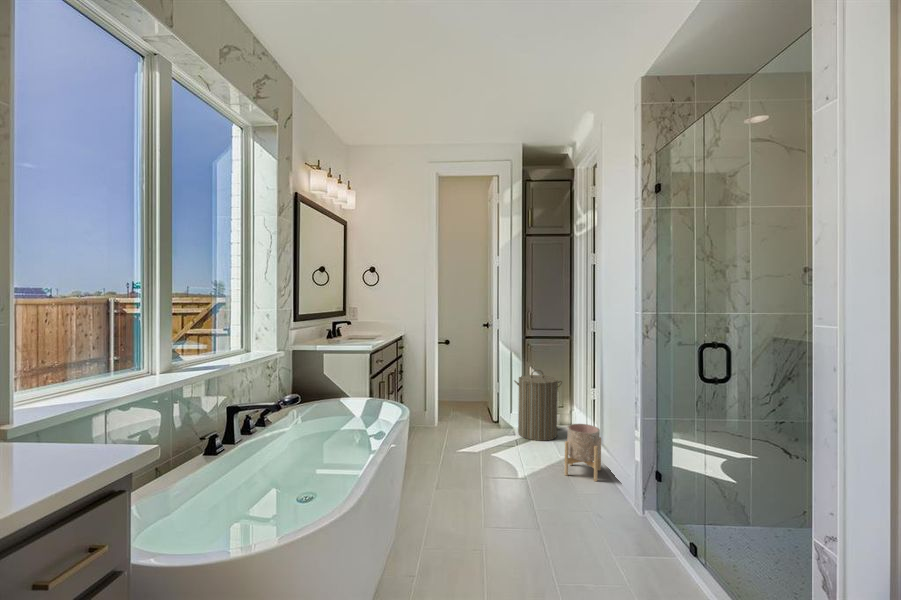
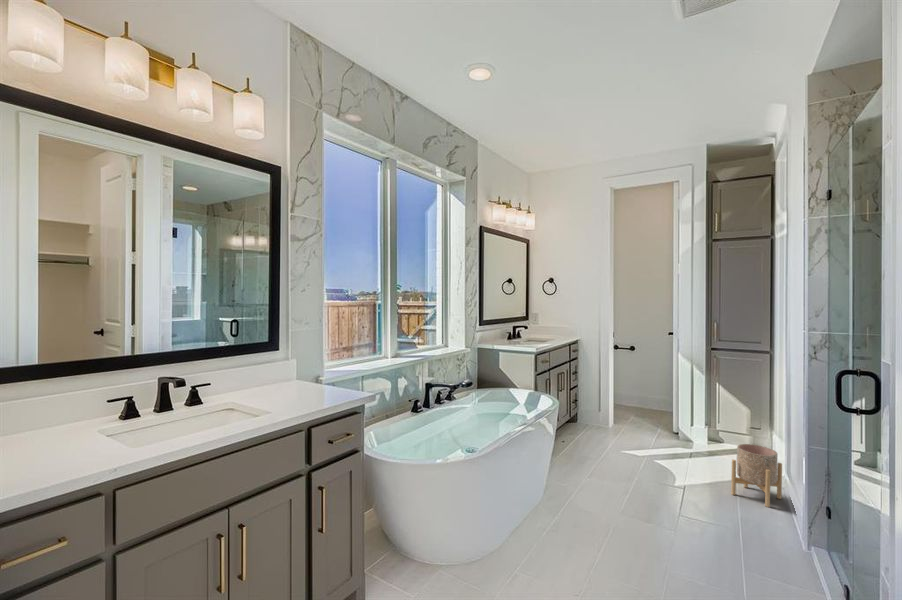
laundry hamper: present [515,370,562,441] -> none [693,384,753,461]

